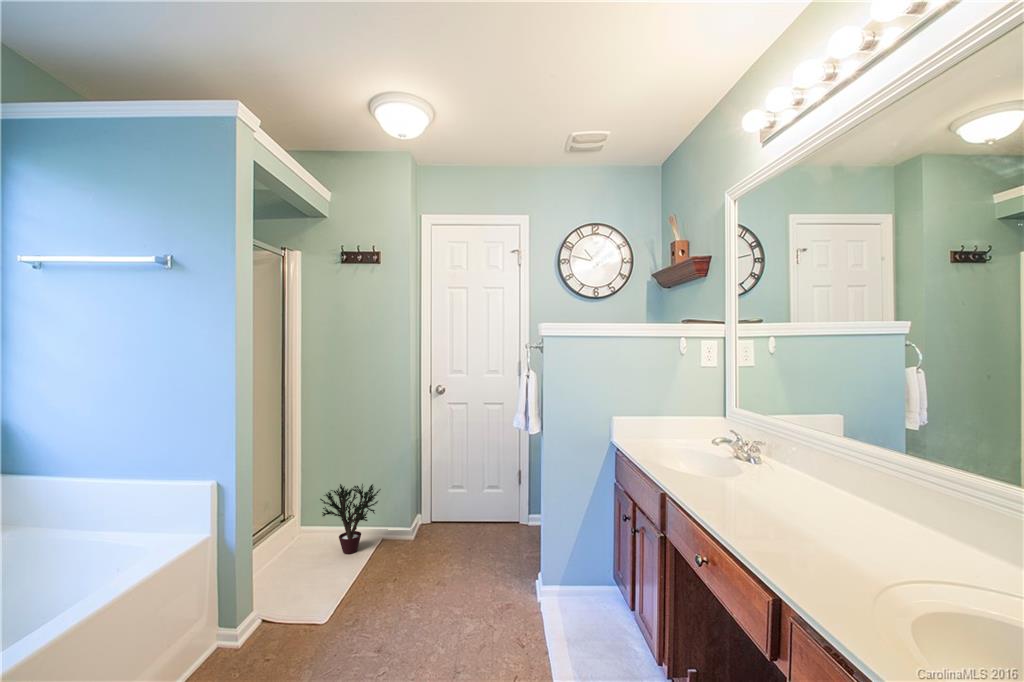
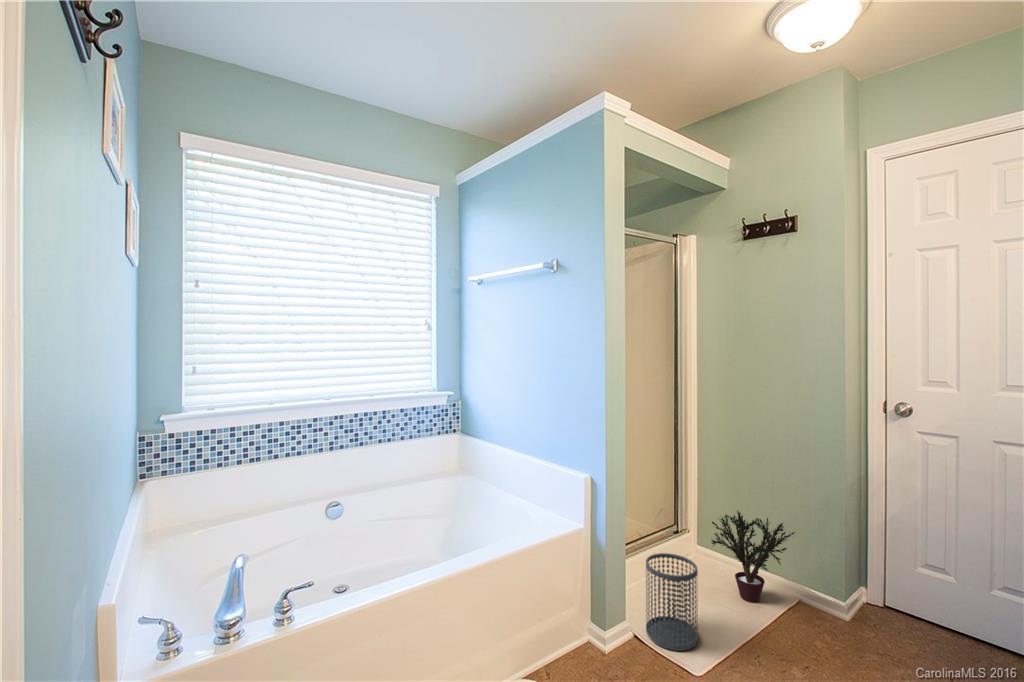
wastebasket: none [273,532,321,616] -> present [646,553,698,651]

